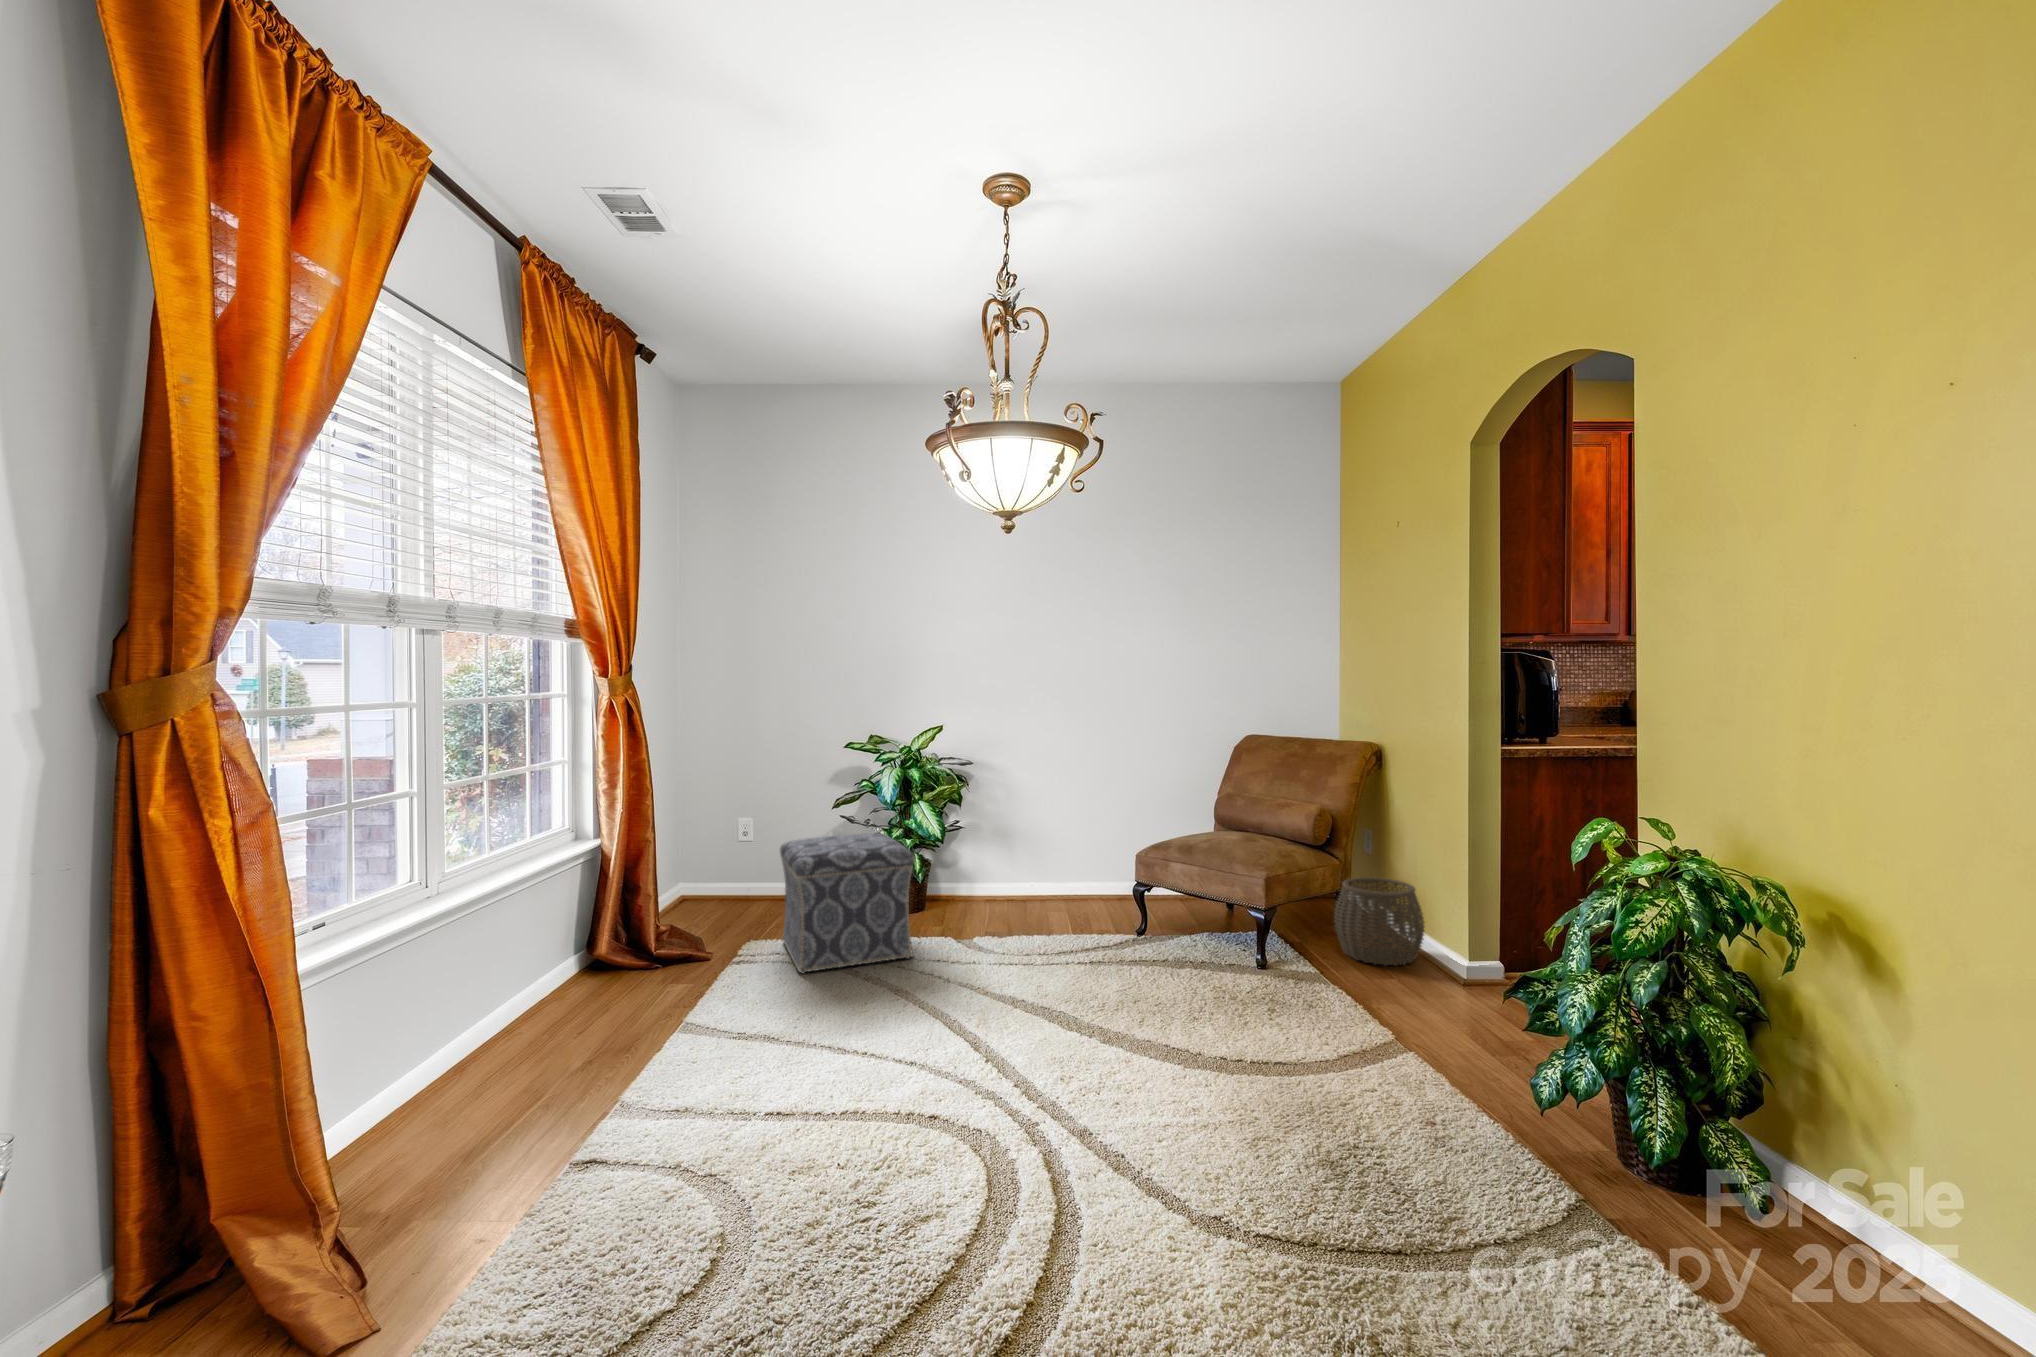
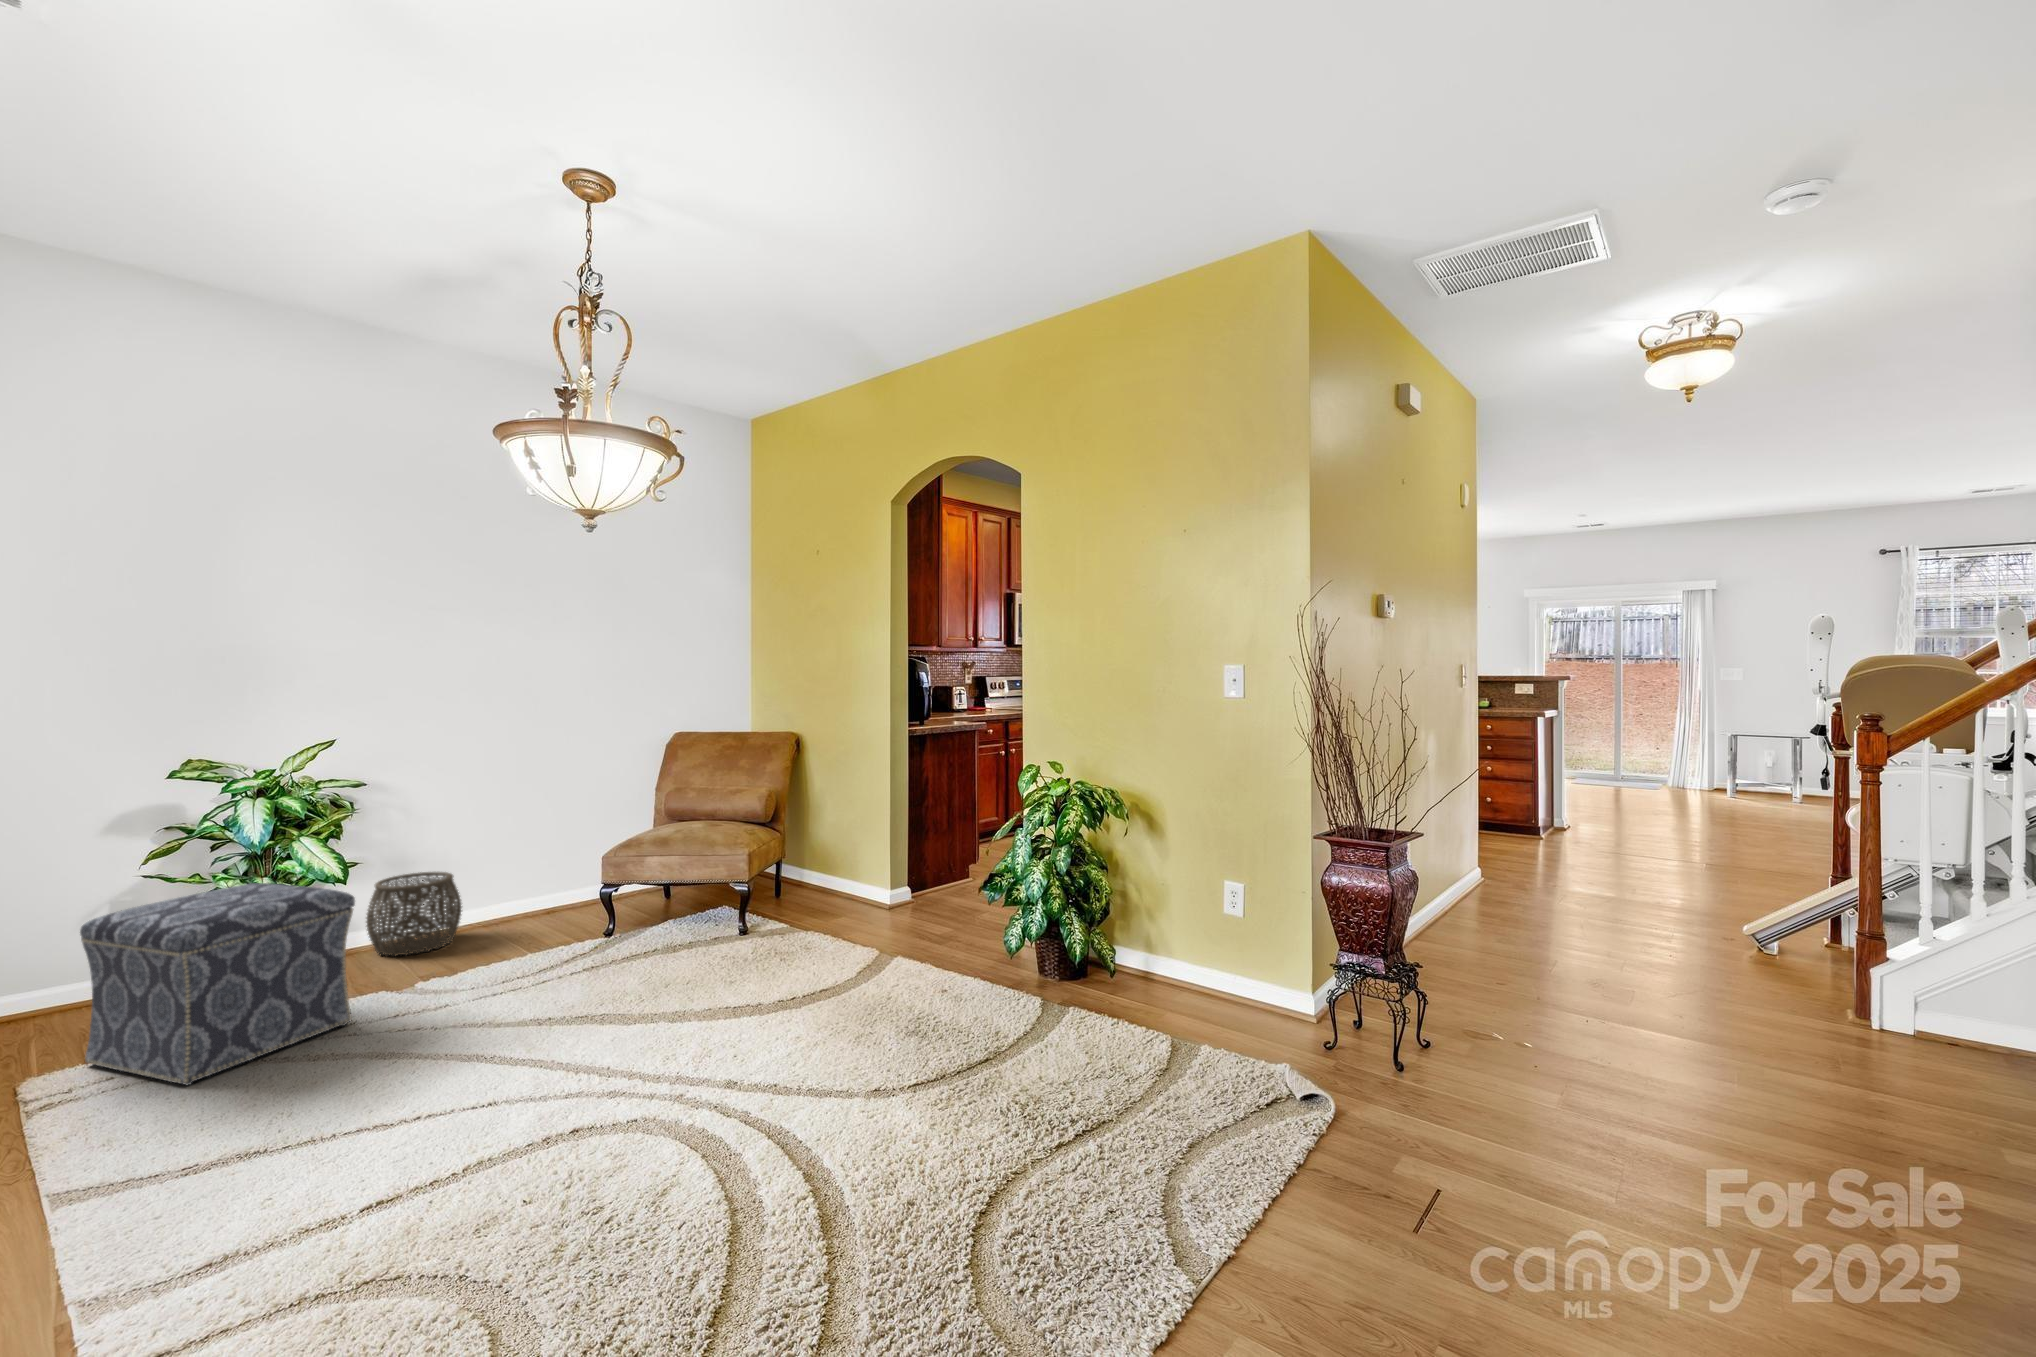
woven basket: present [1335,877,1425,966] -> present [366,872,462,956]

